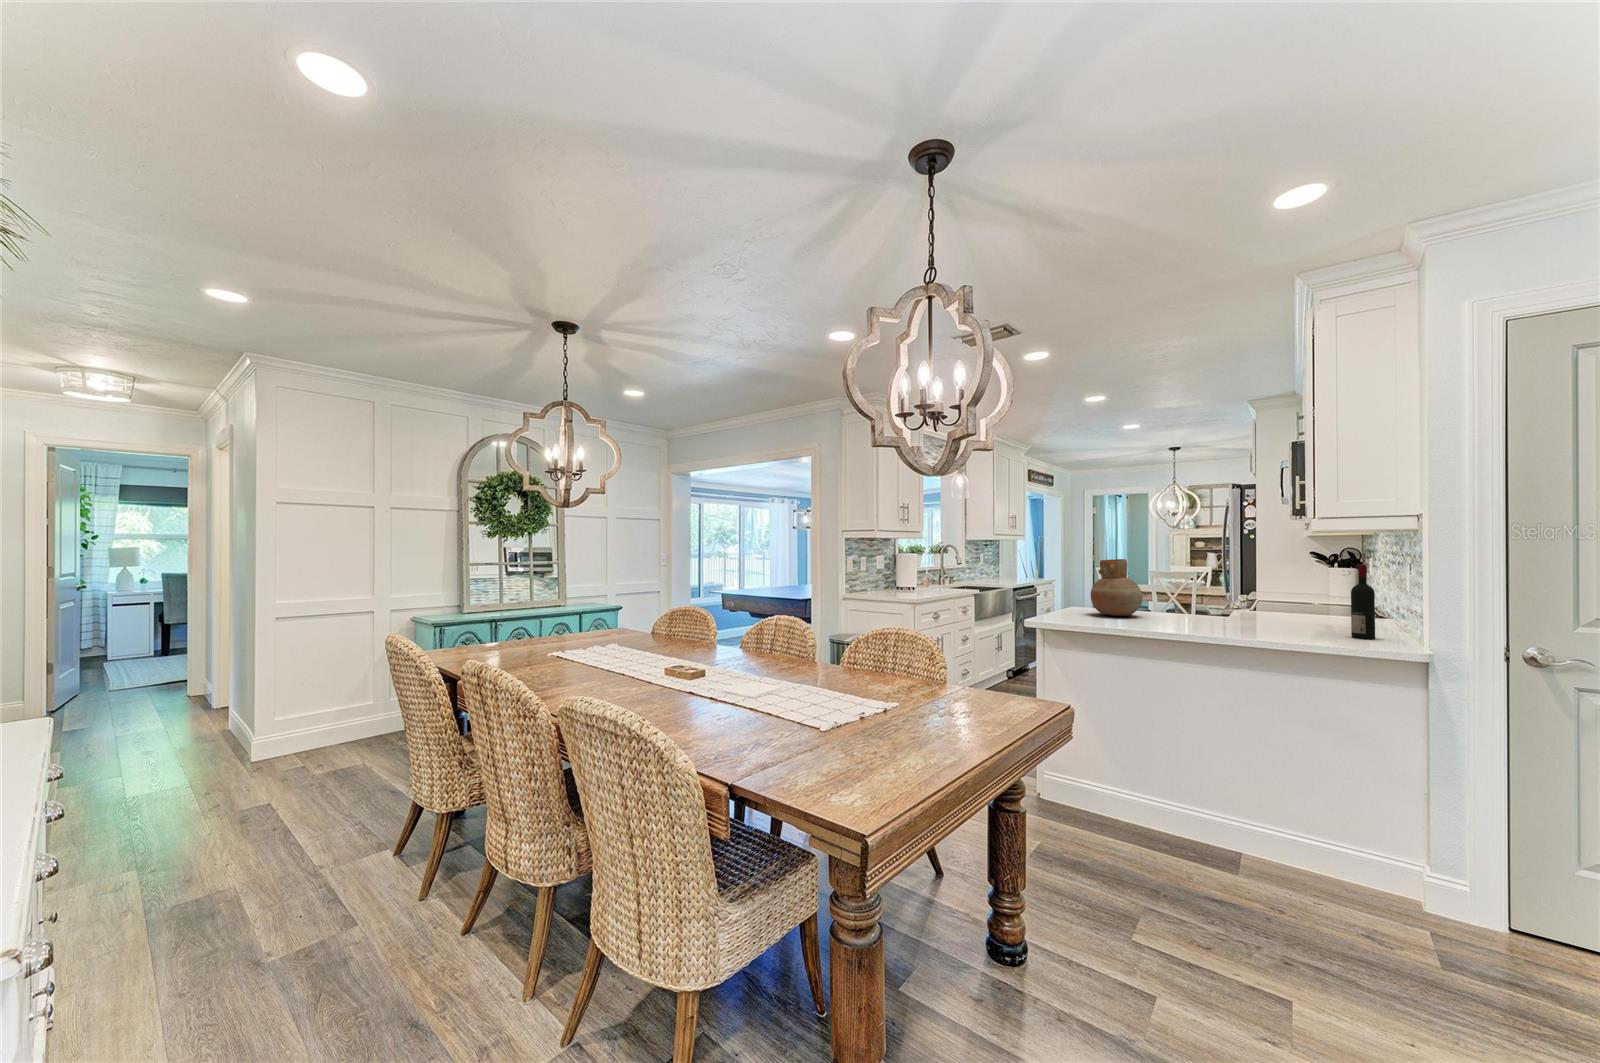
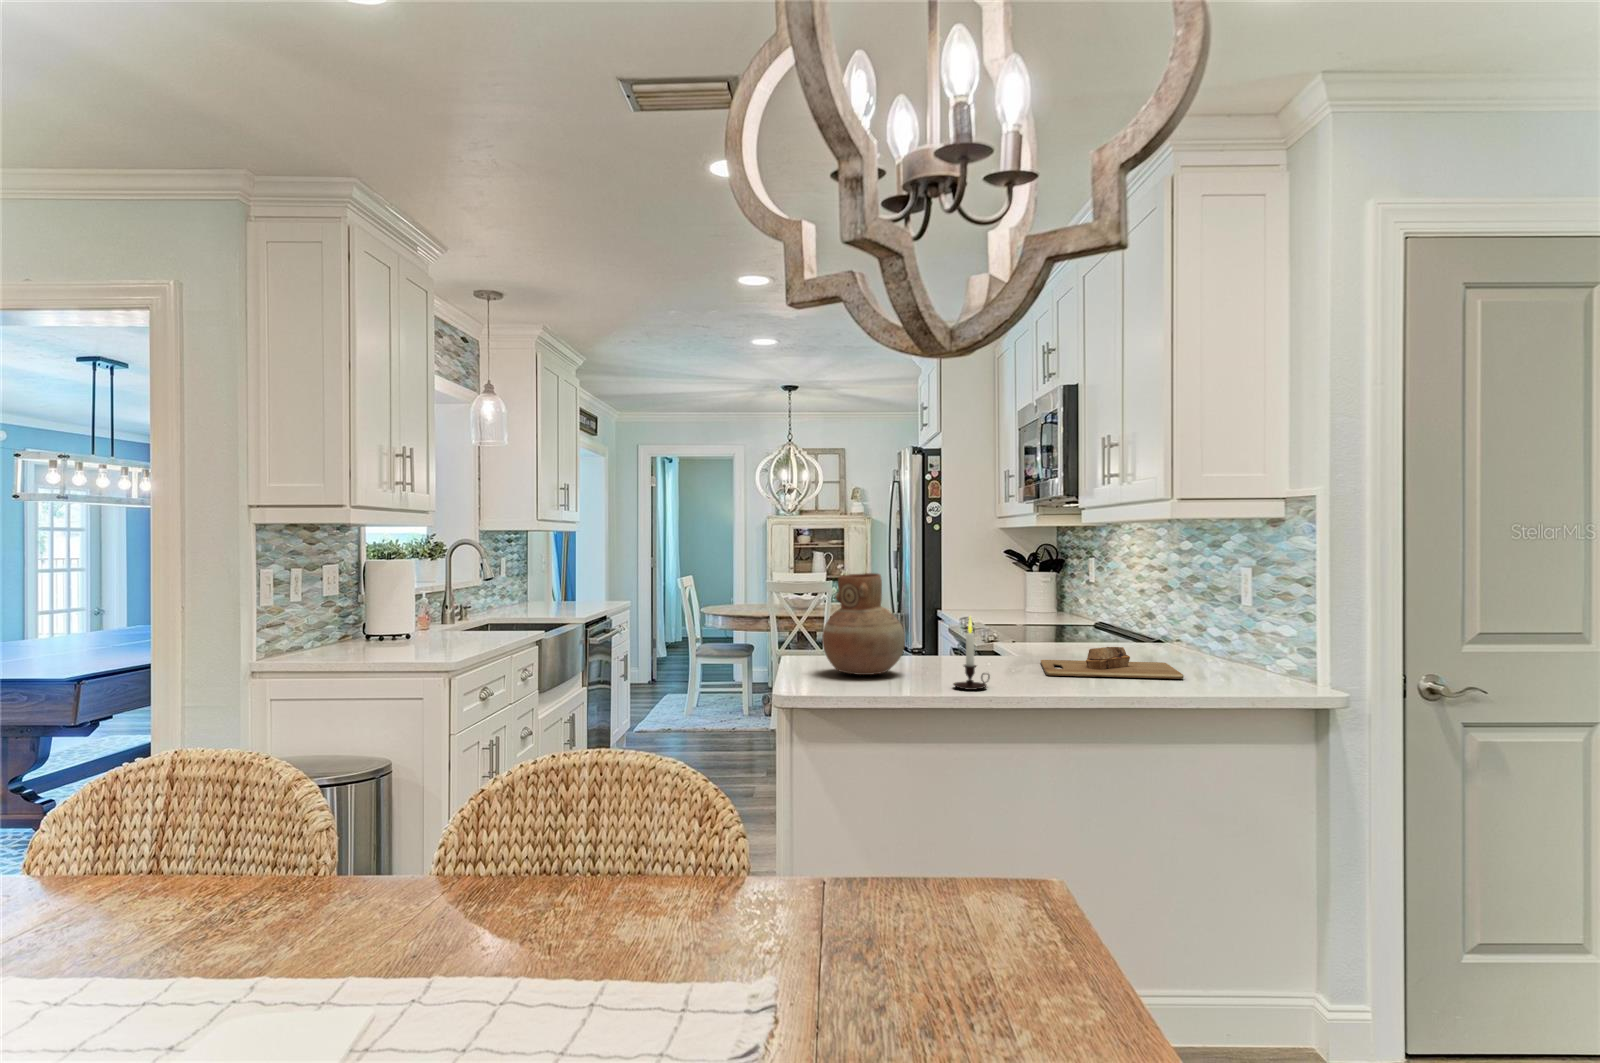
wine bottle: present [1351,565,1375,639] -> none [1196,579,1225,687]
candle: none [1159,583,1186,626] -> present [953,617,990,690]
cutting board: none [1242,609,1359,633] -> present [1041,647,1184,679]

